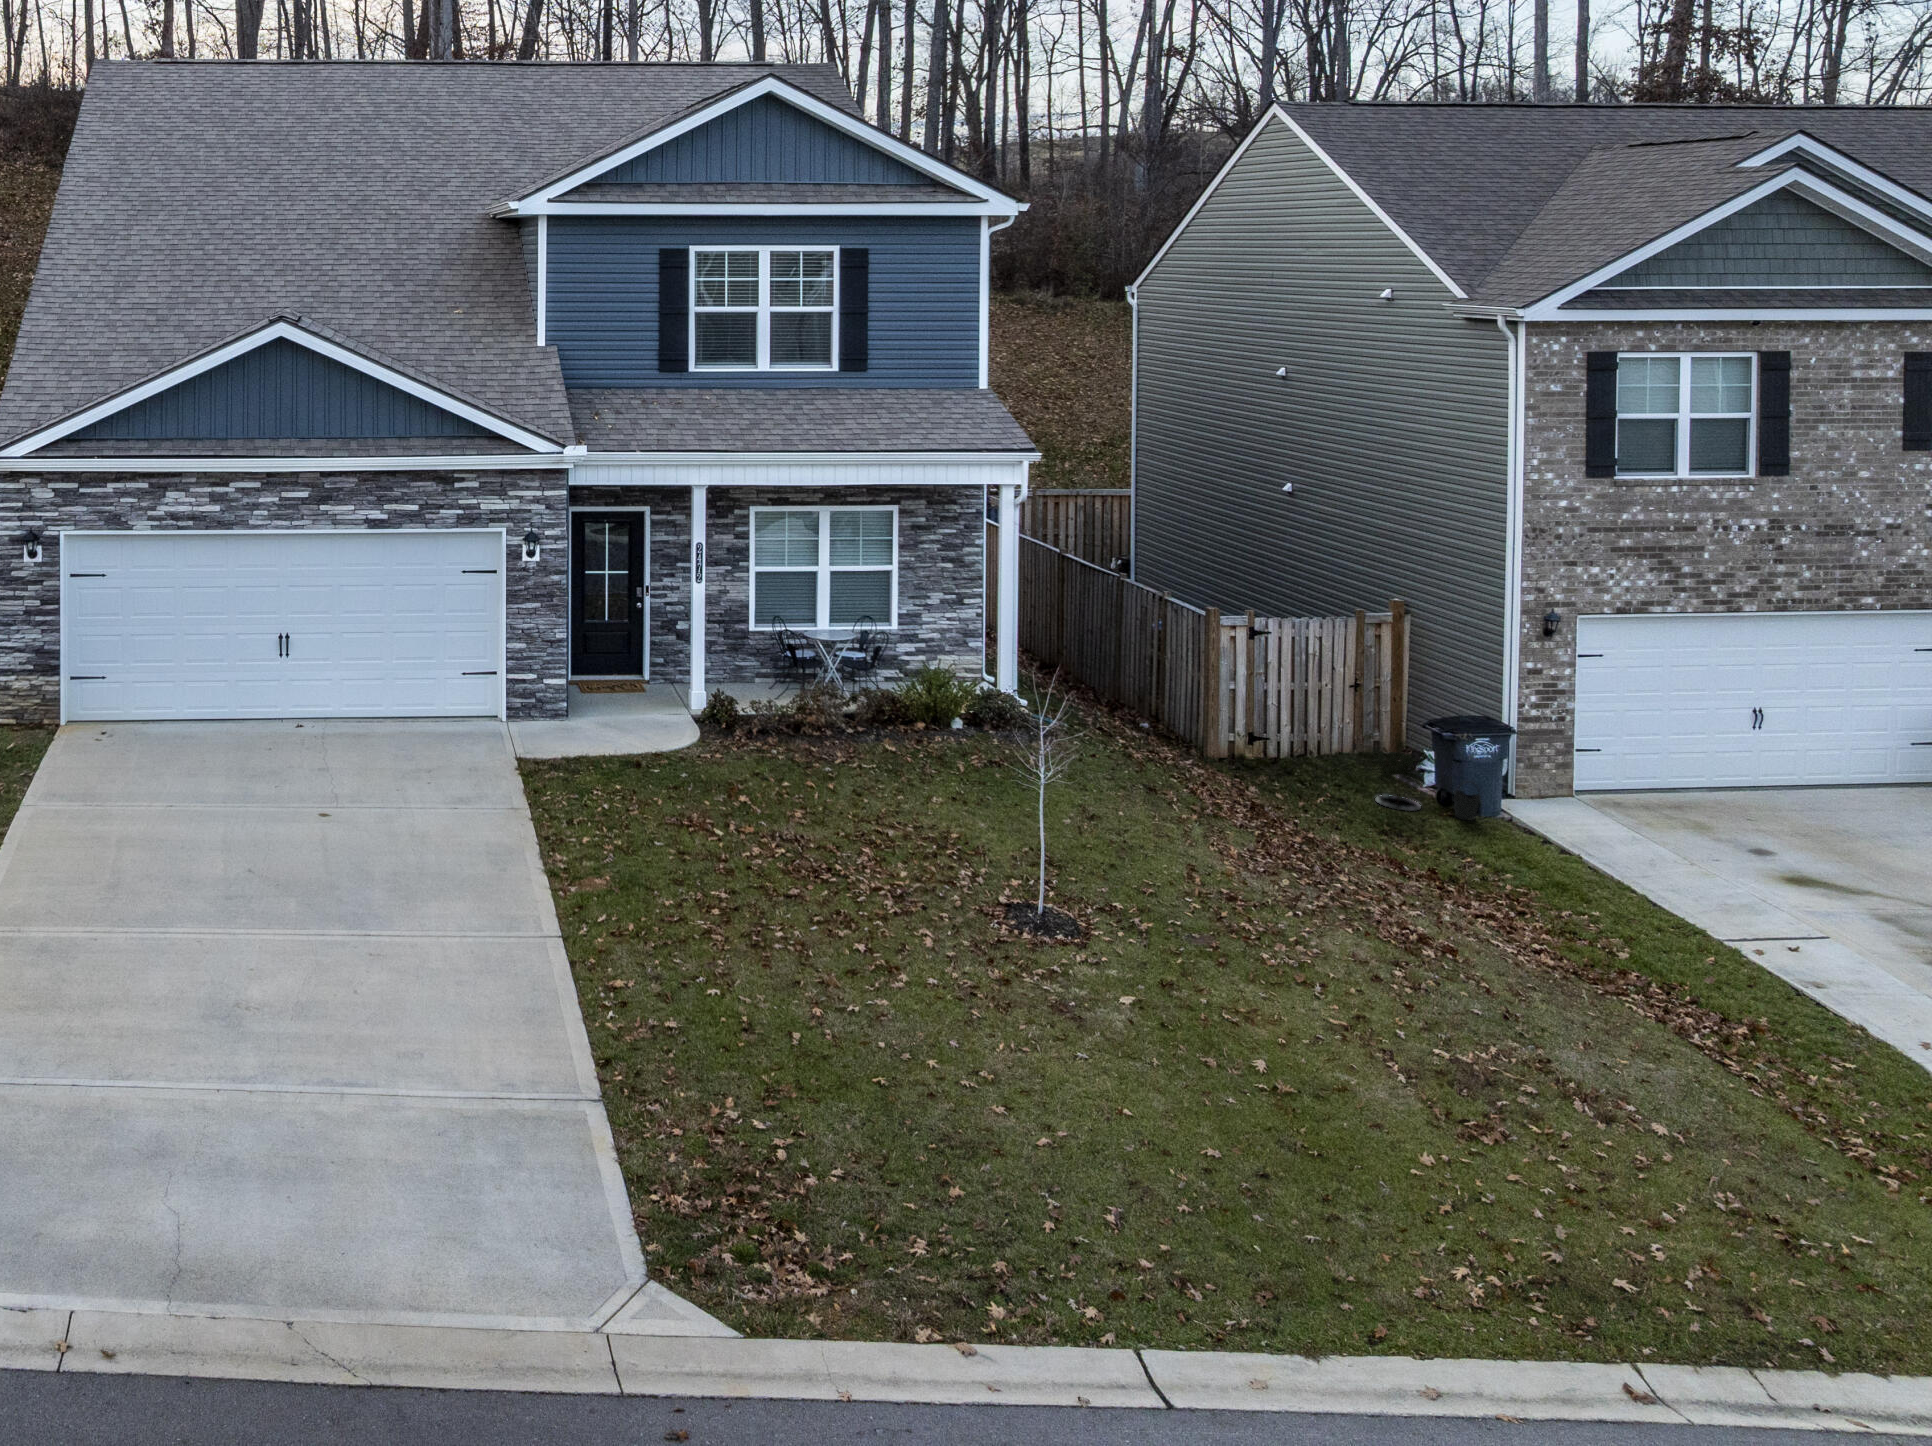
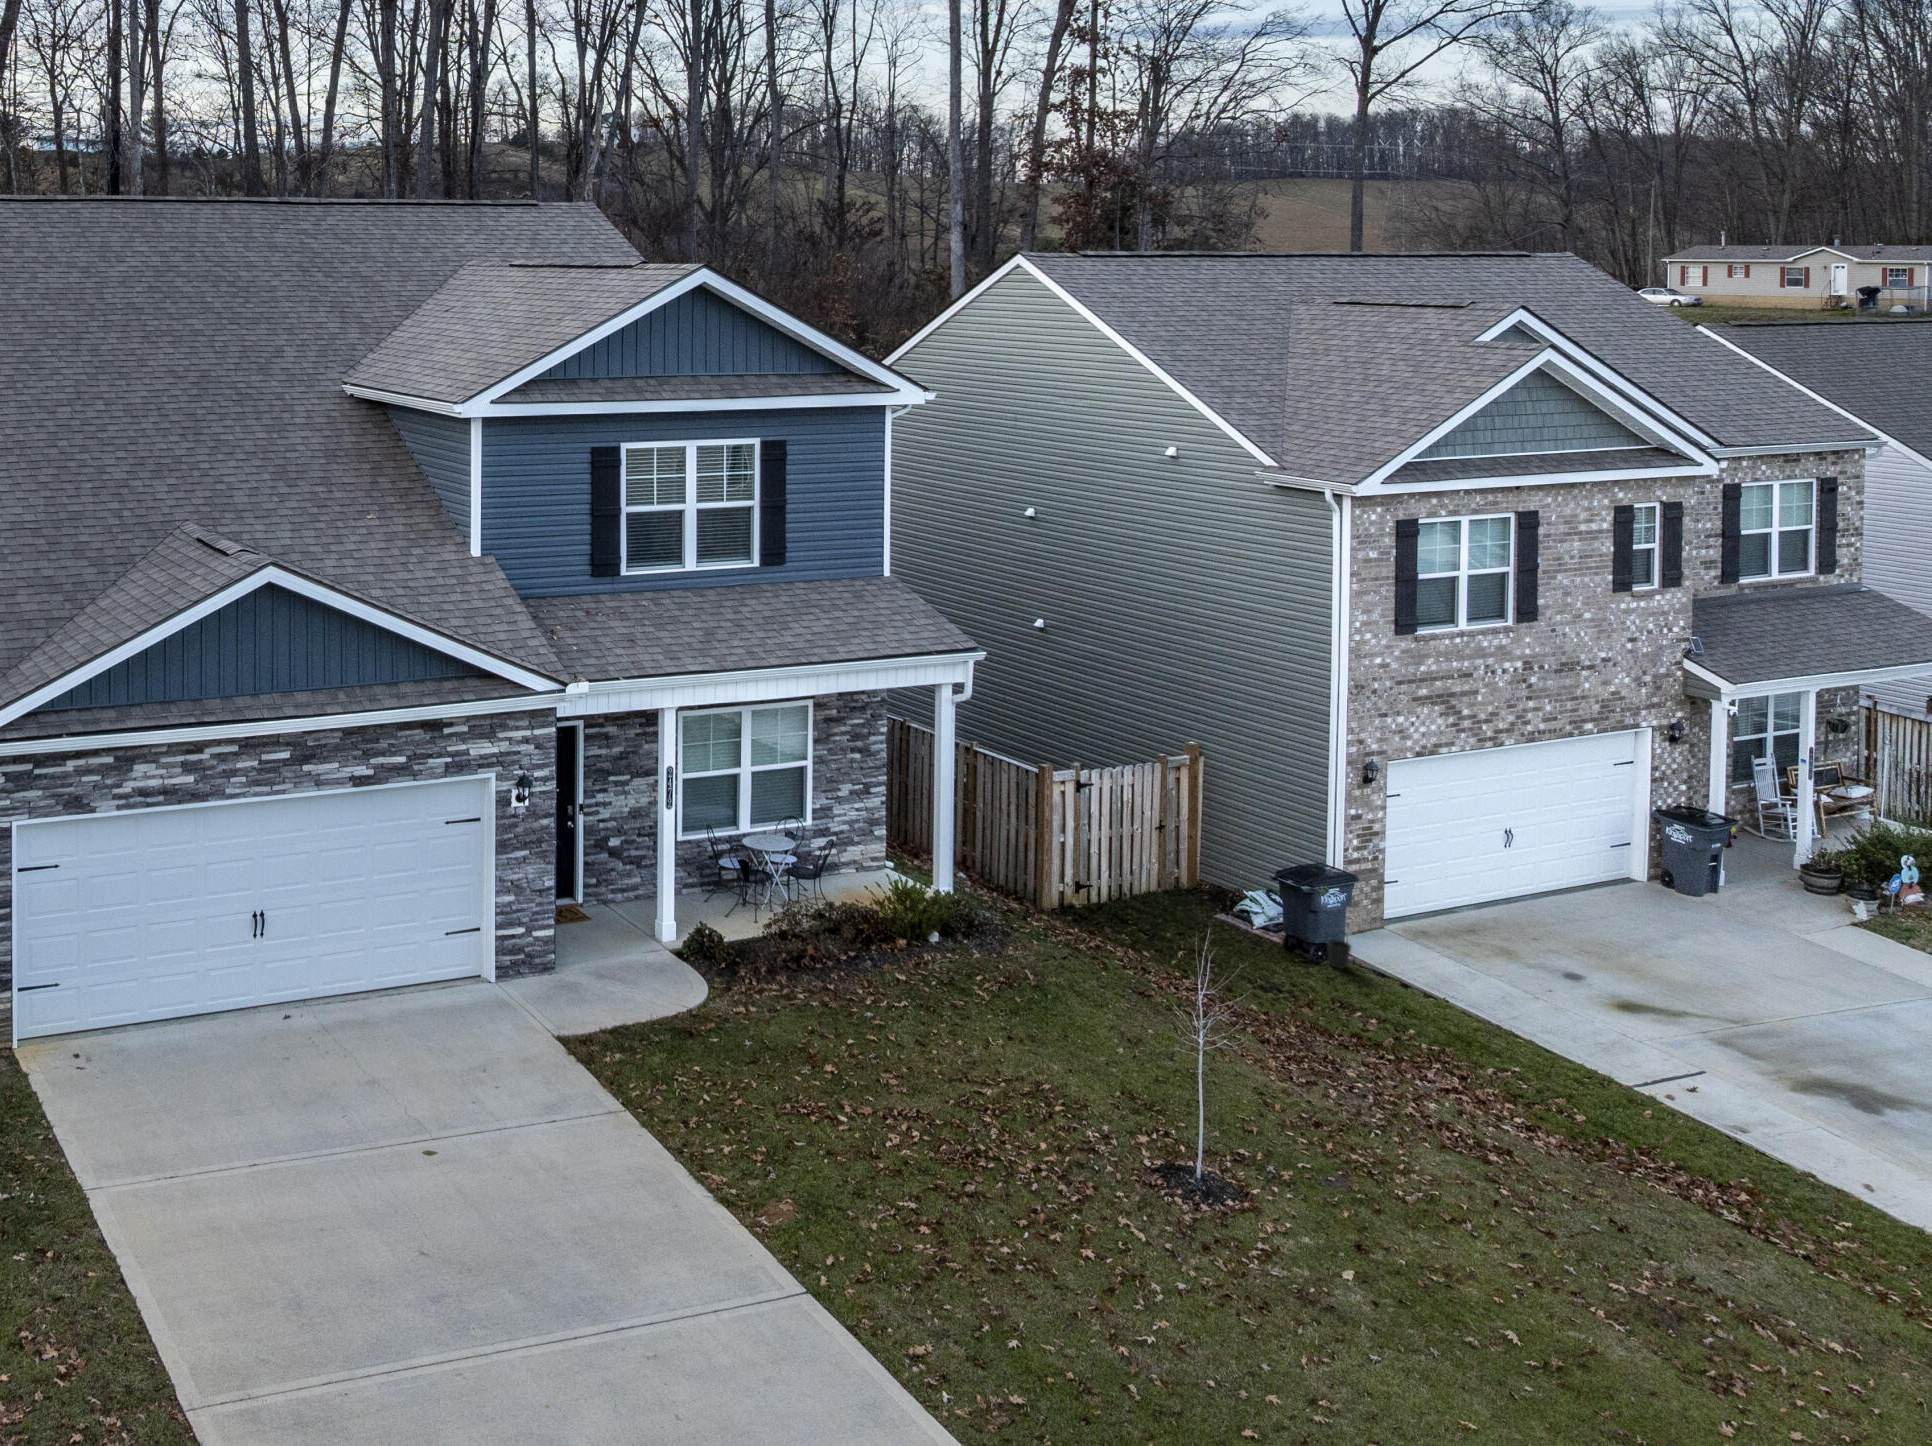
potted tree: present [1374,733,1425,811] -> none [1252,887,1304,964]

